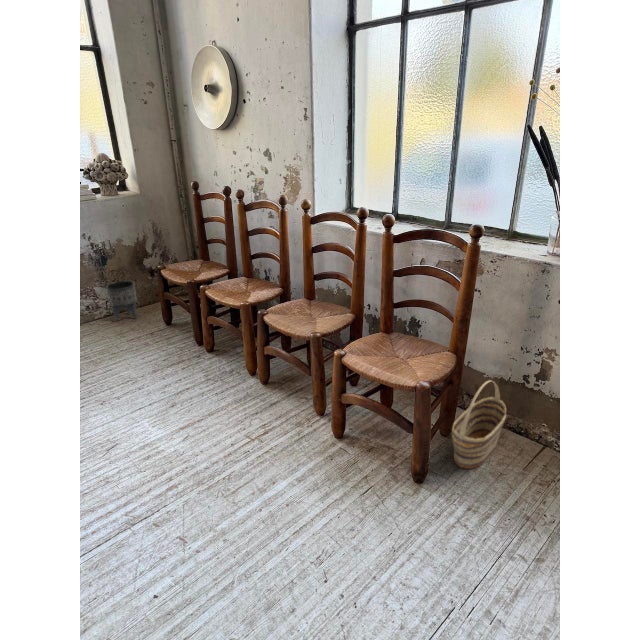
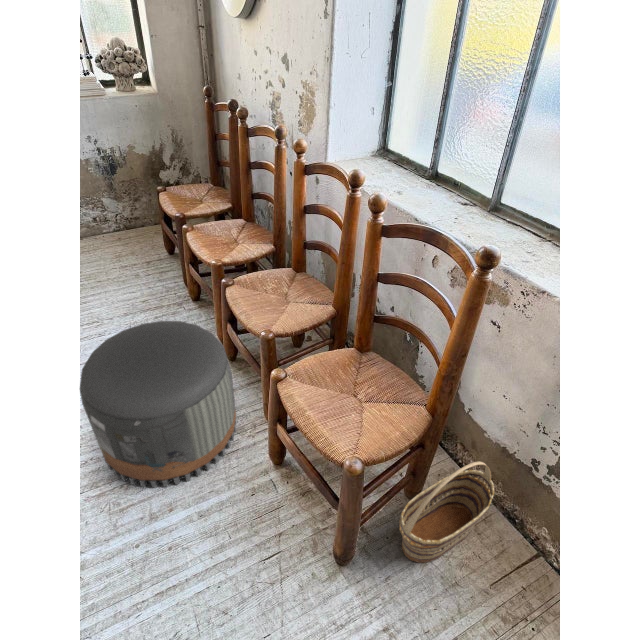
planter: present [106,281,137,321] -> none [111,195,146,240]
pouf: none [179,343,297,475] -> present [80,321,236,488]

